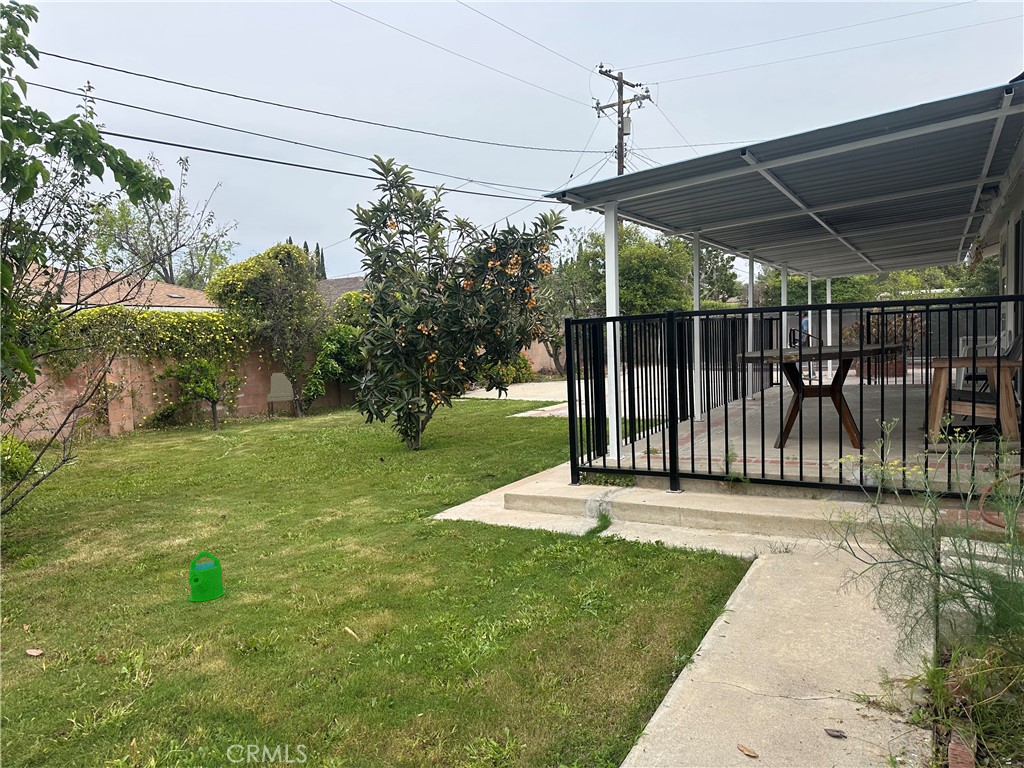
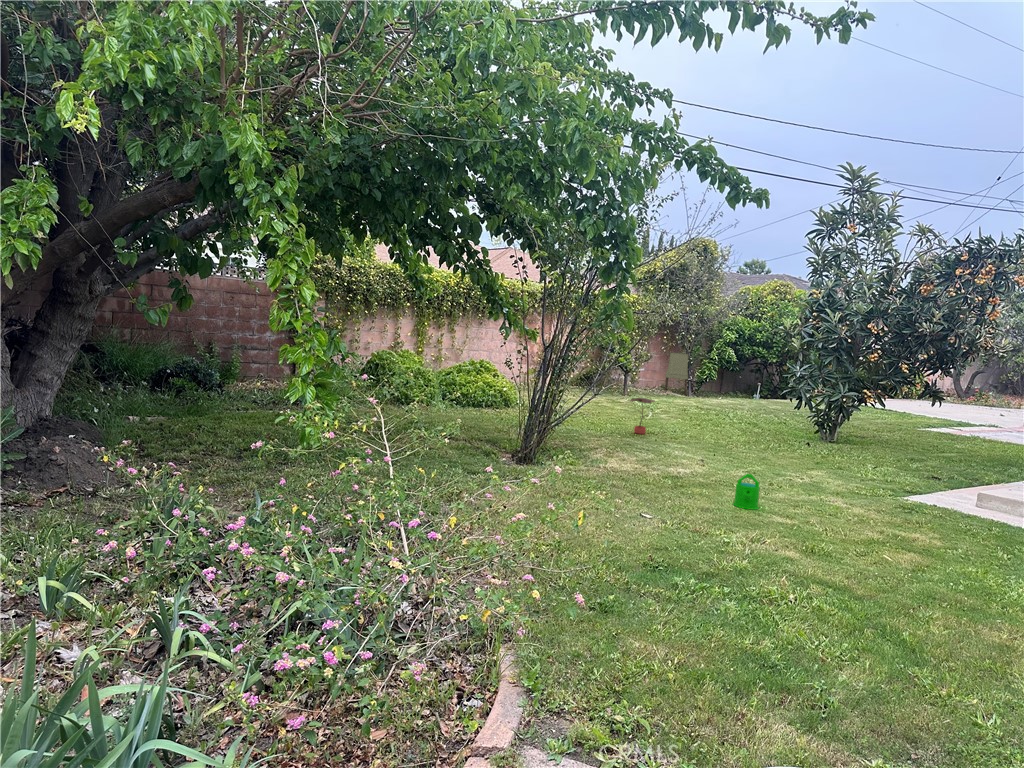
potted plant: none [147,446,185,492] -> present [630,398,655,434]

